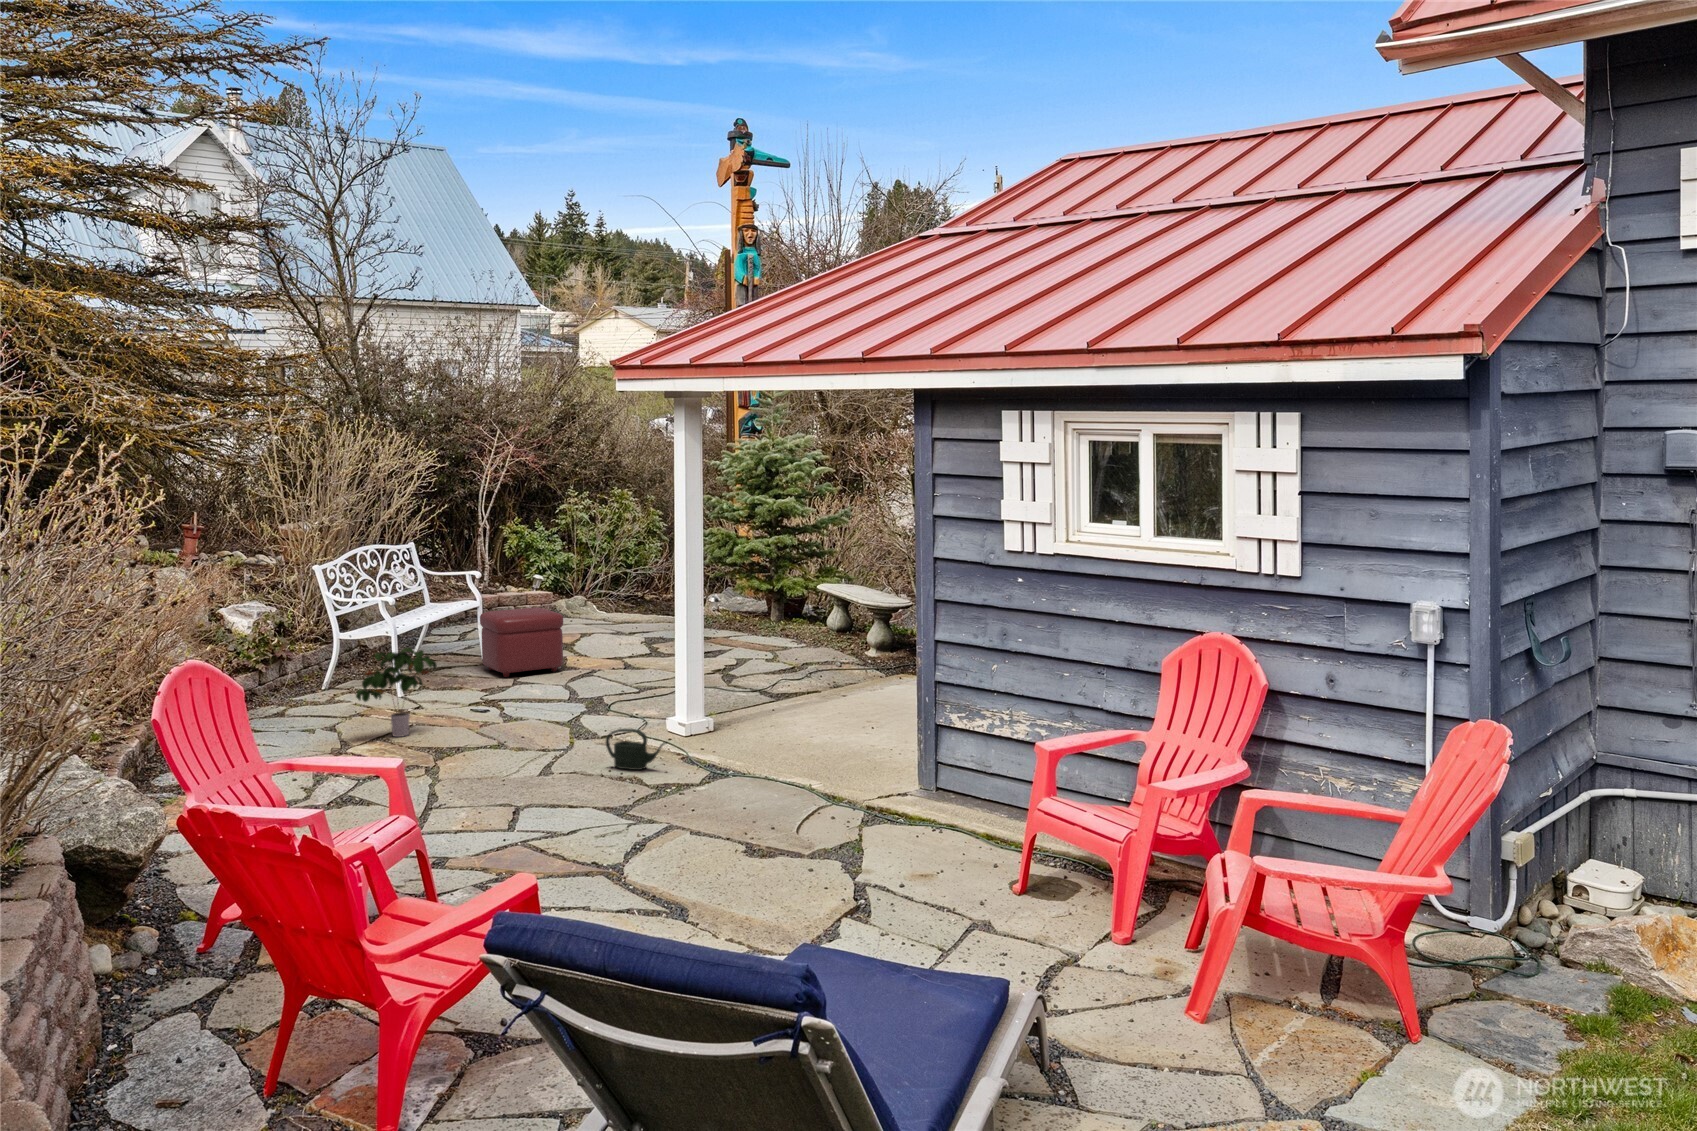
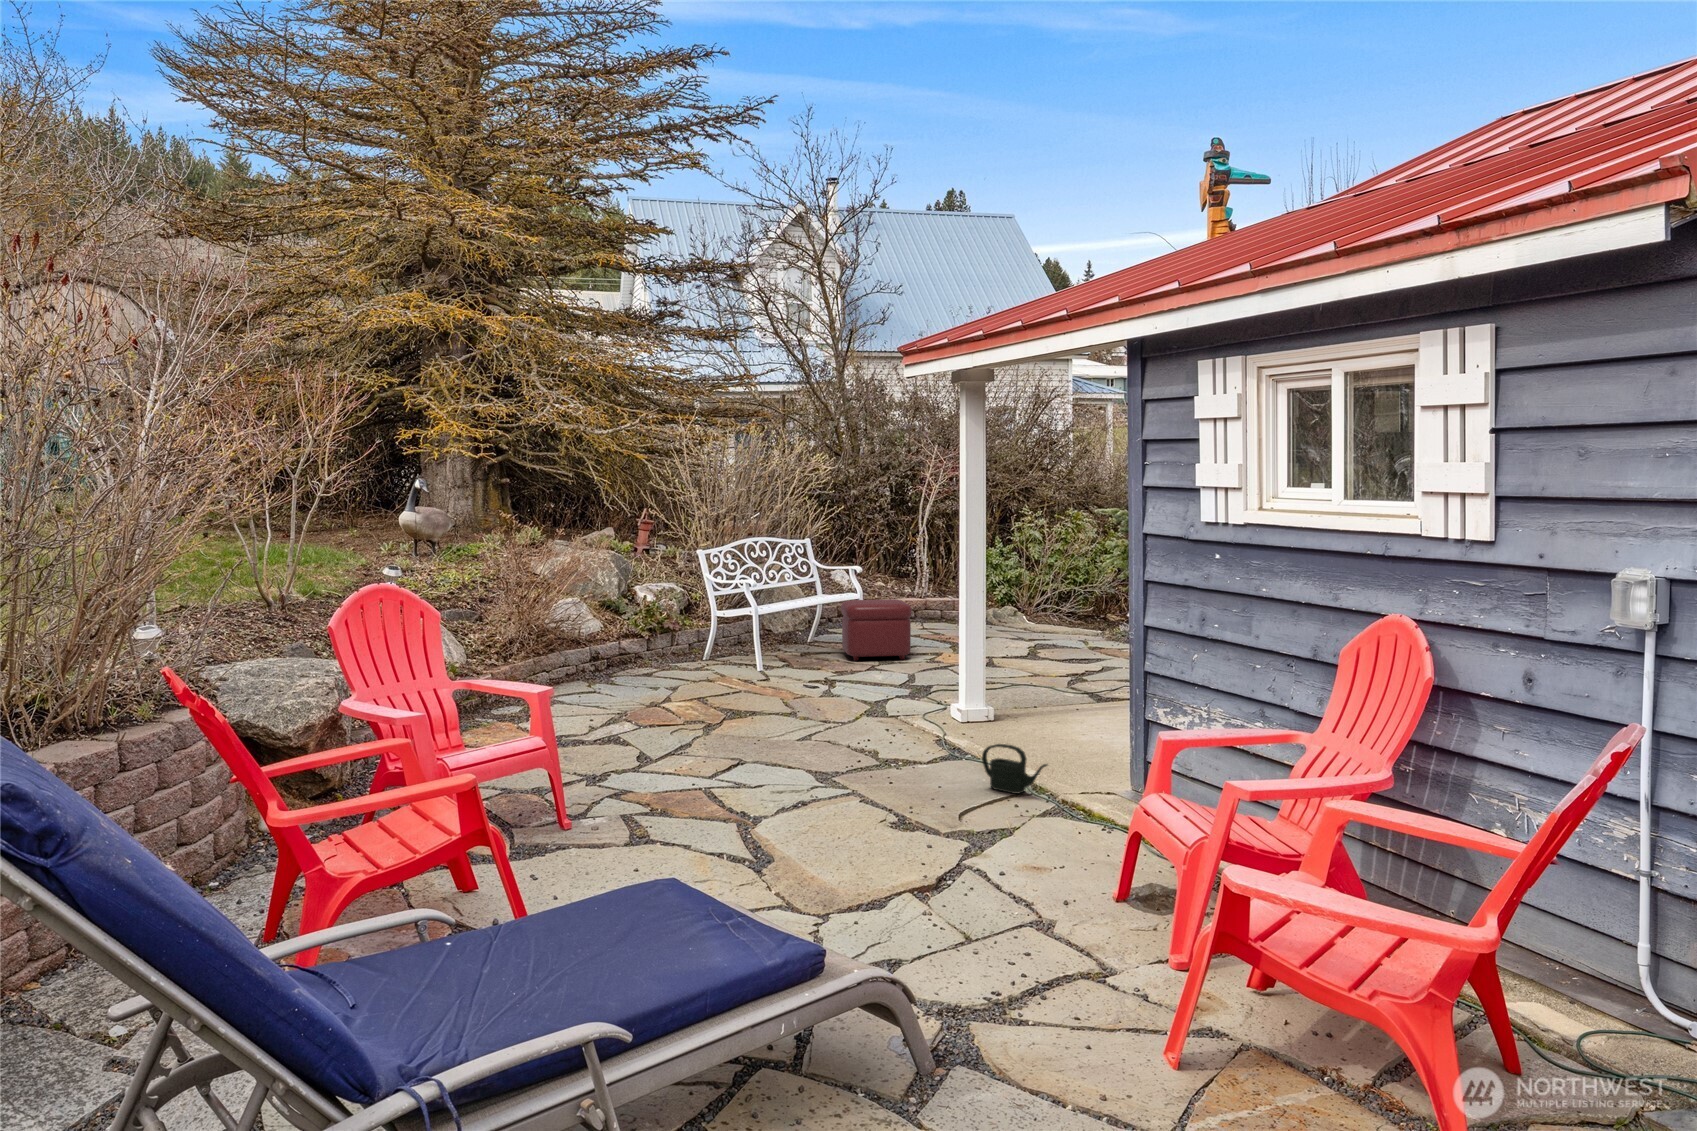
potted plant: present [356,648,437,737] -> none [677,618,750,698]
watering can: present [606,729,667,770] -> present [982,744,1047,794]

